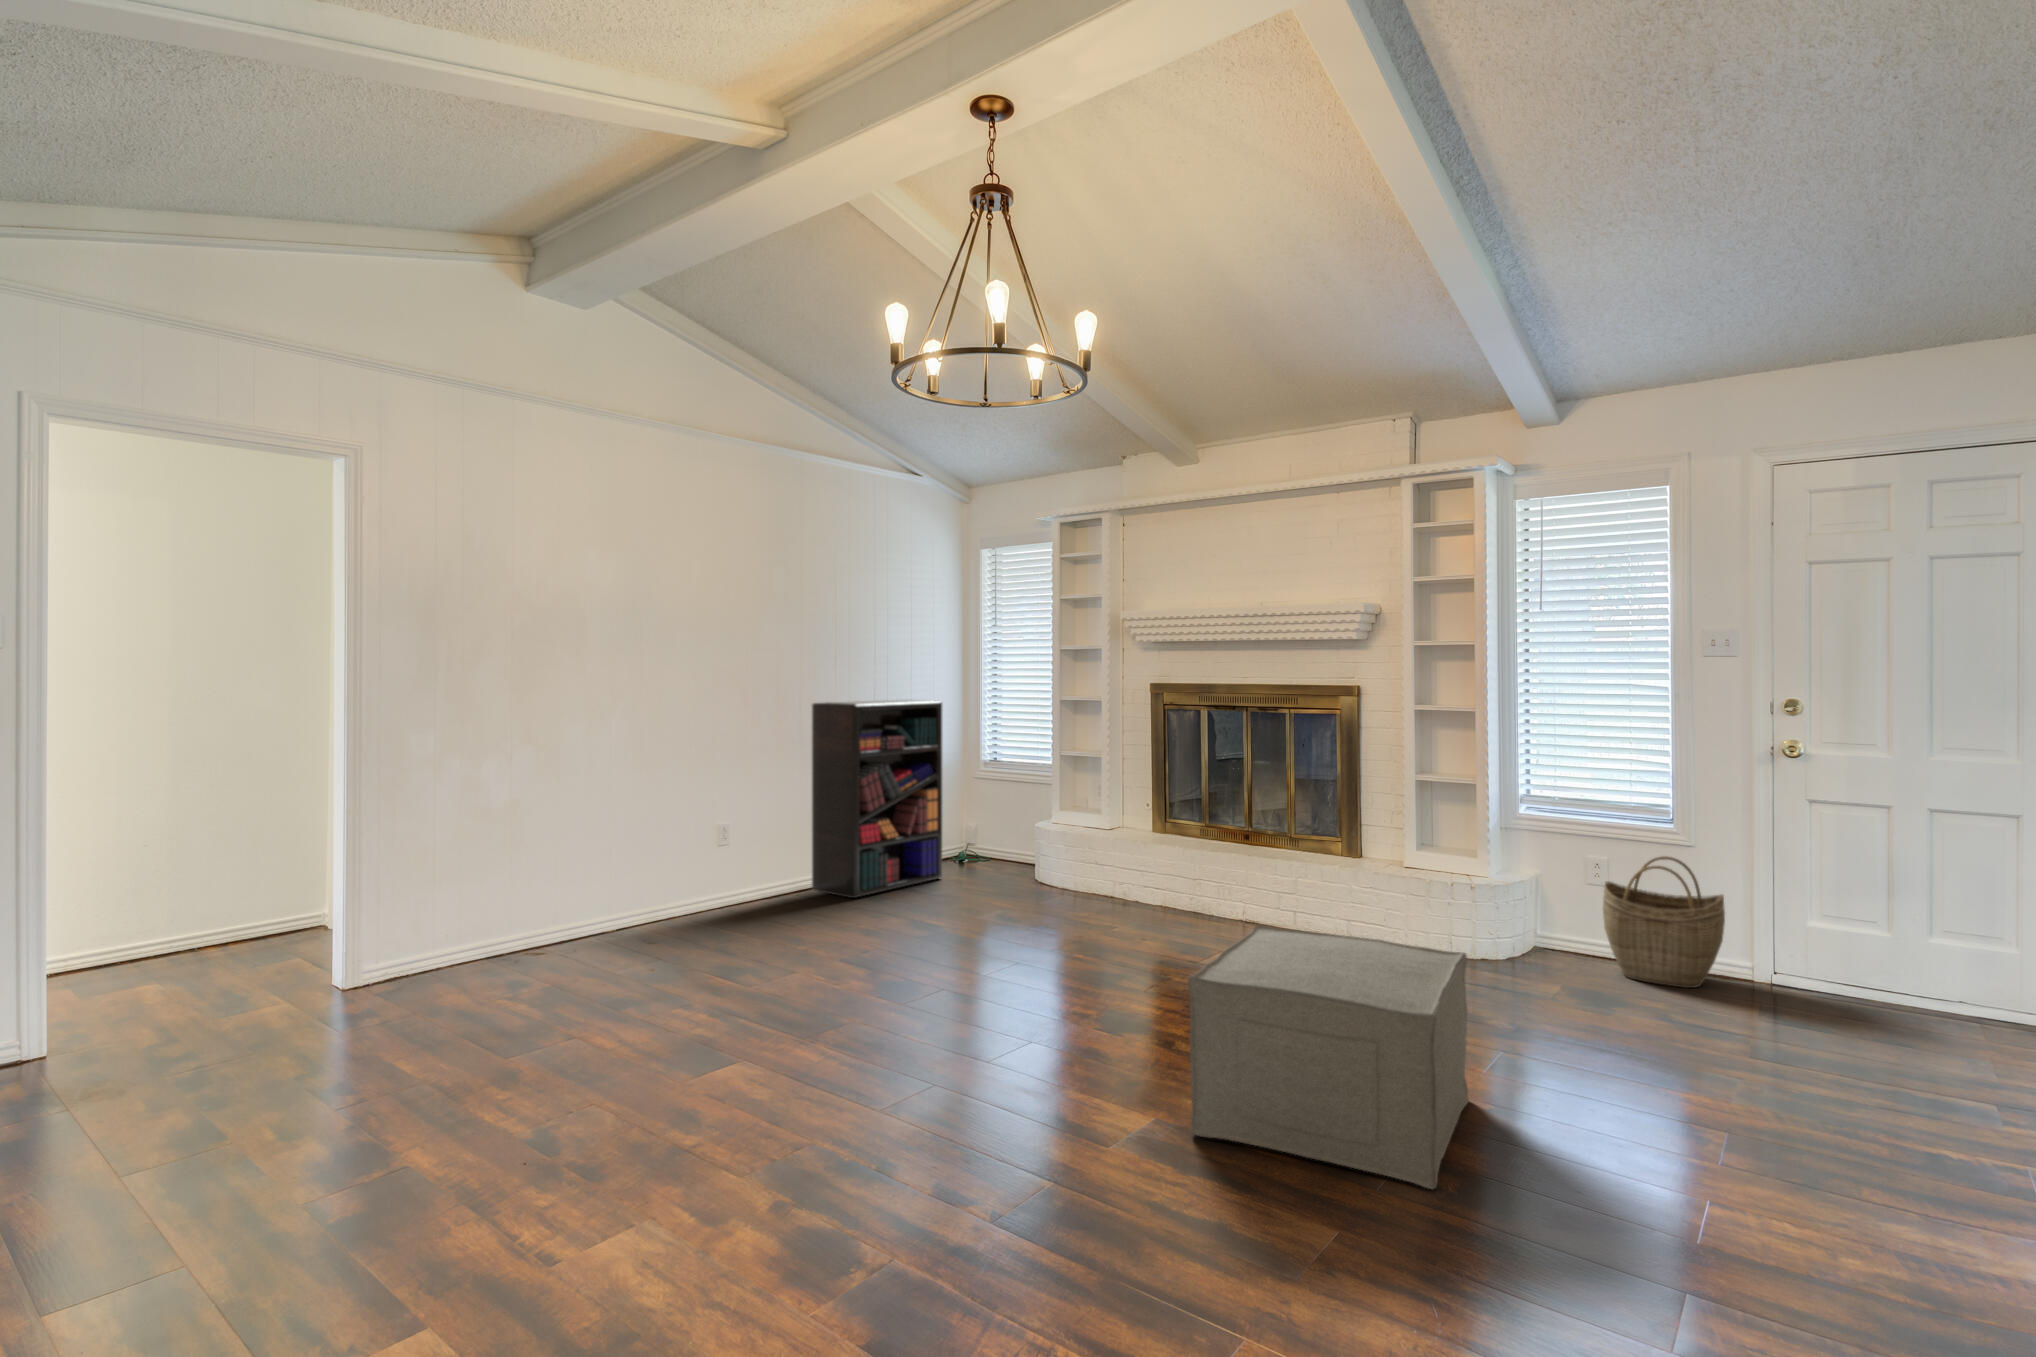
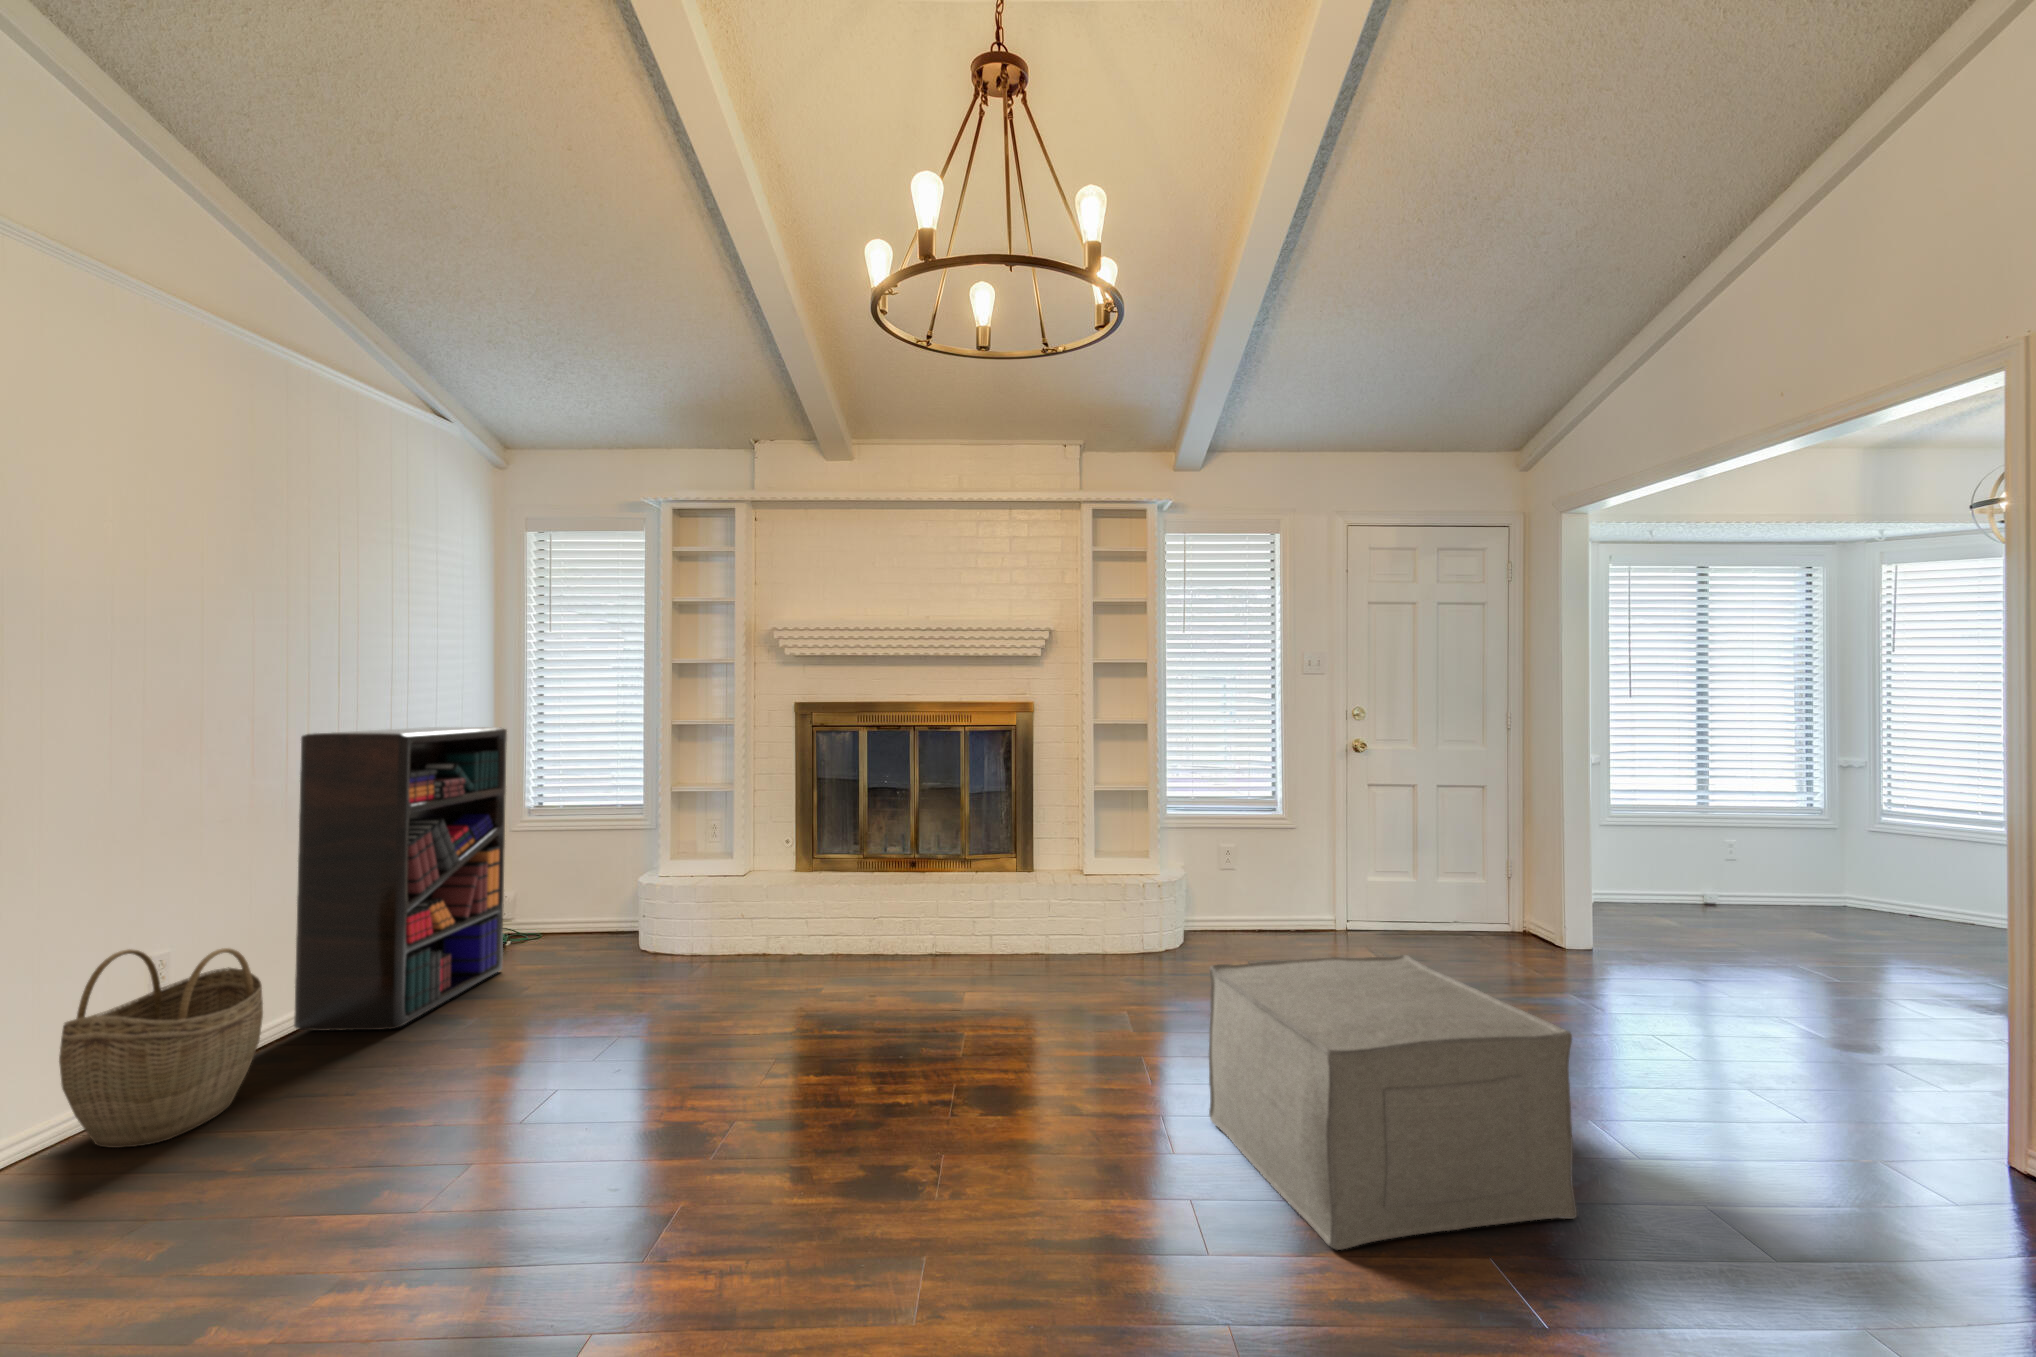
woven basket: present [1603,856,1725,988] -> present [59,948,263,1148]

